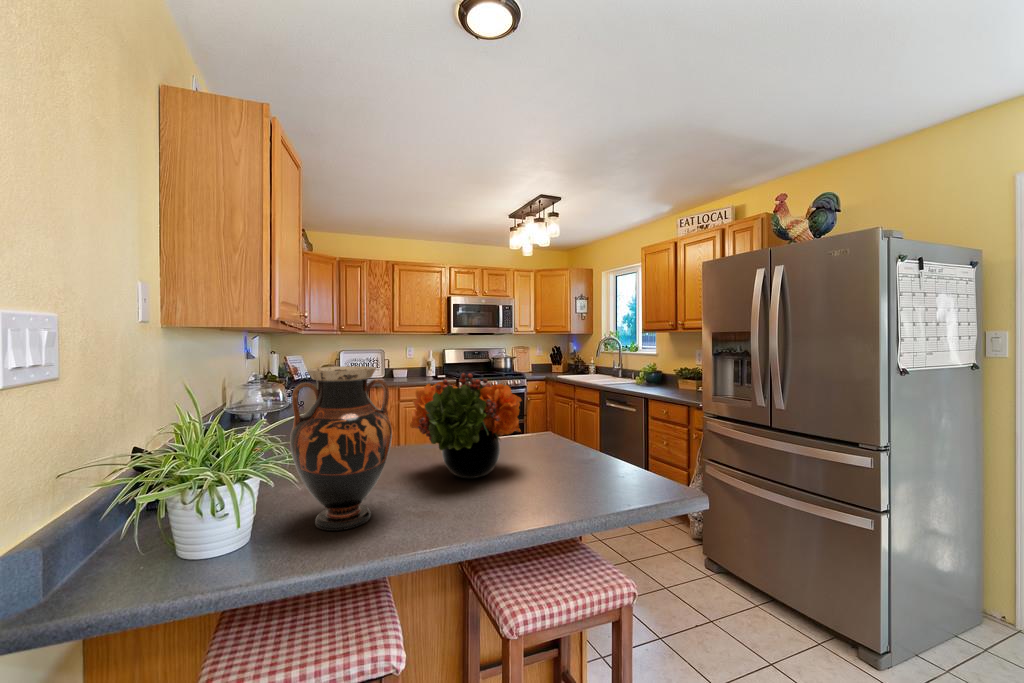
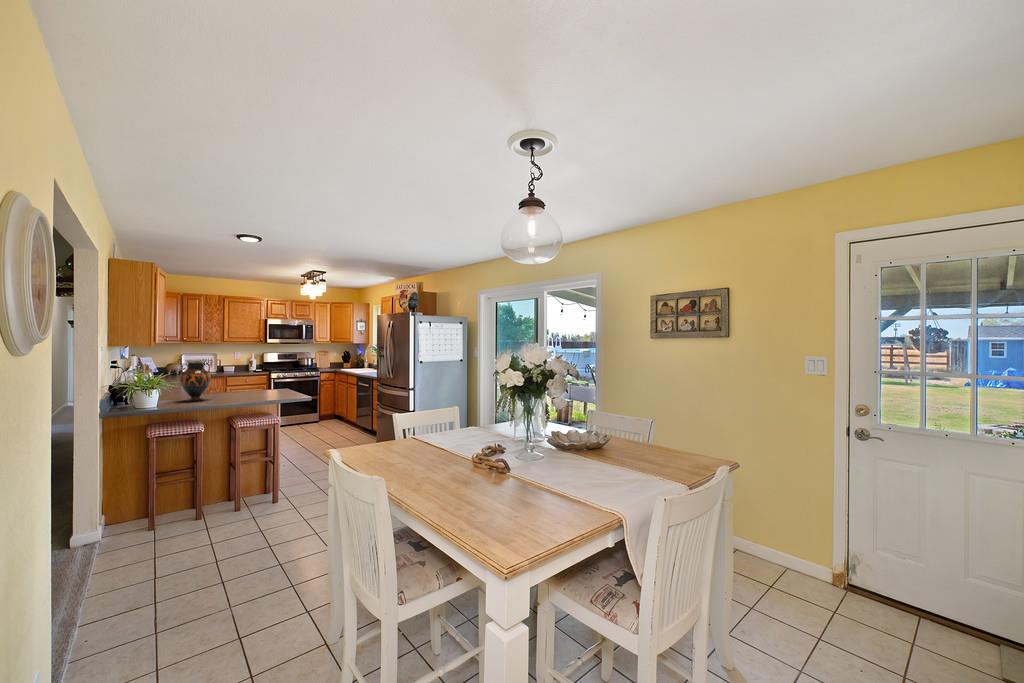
flower arrangement: present [410,373,522,478] -> none [219,362,262,395]

